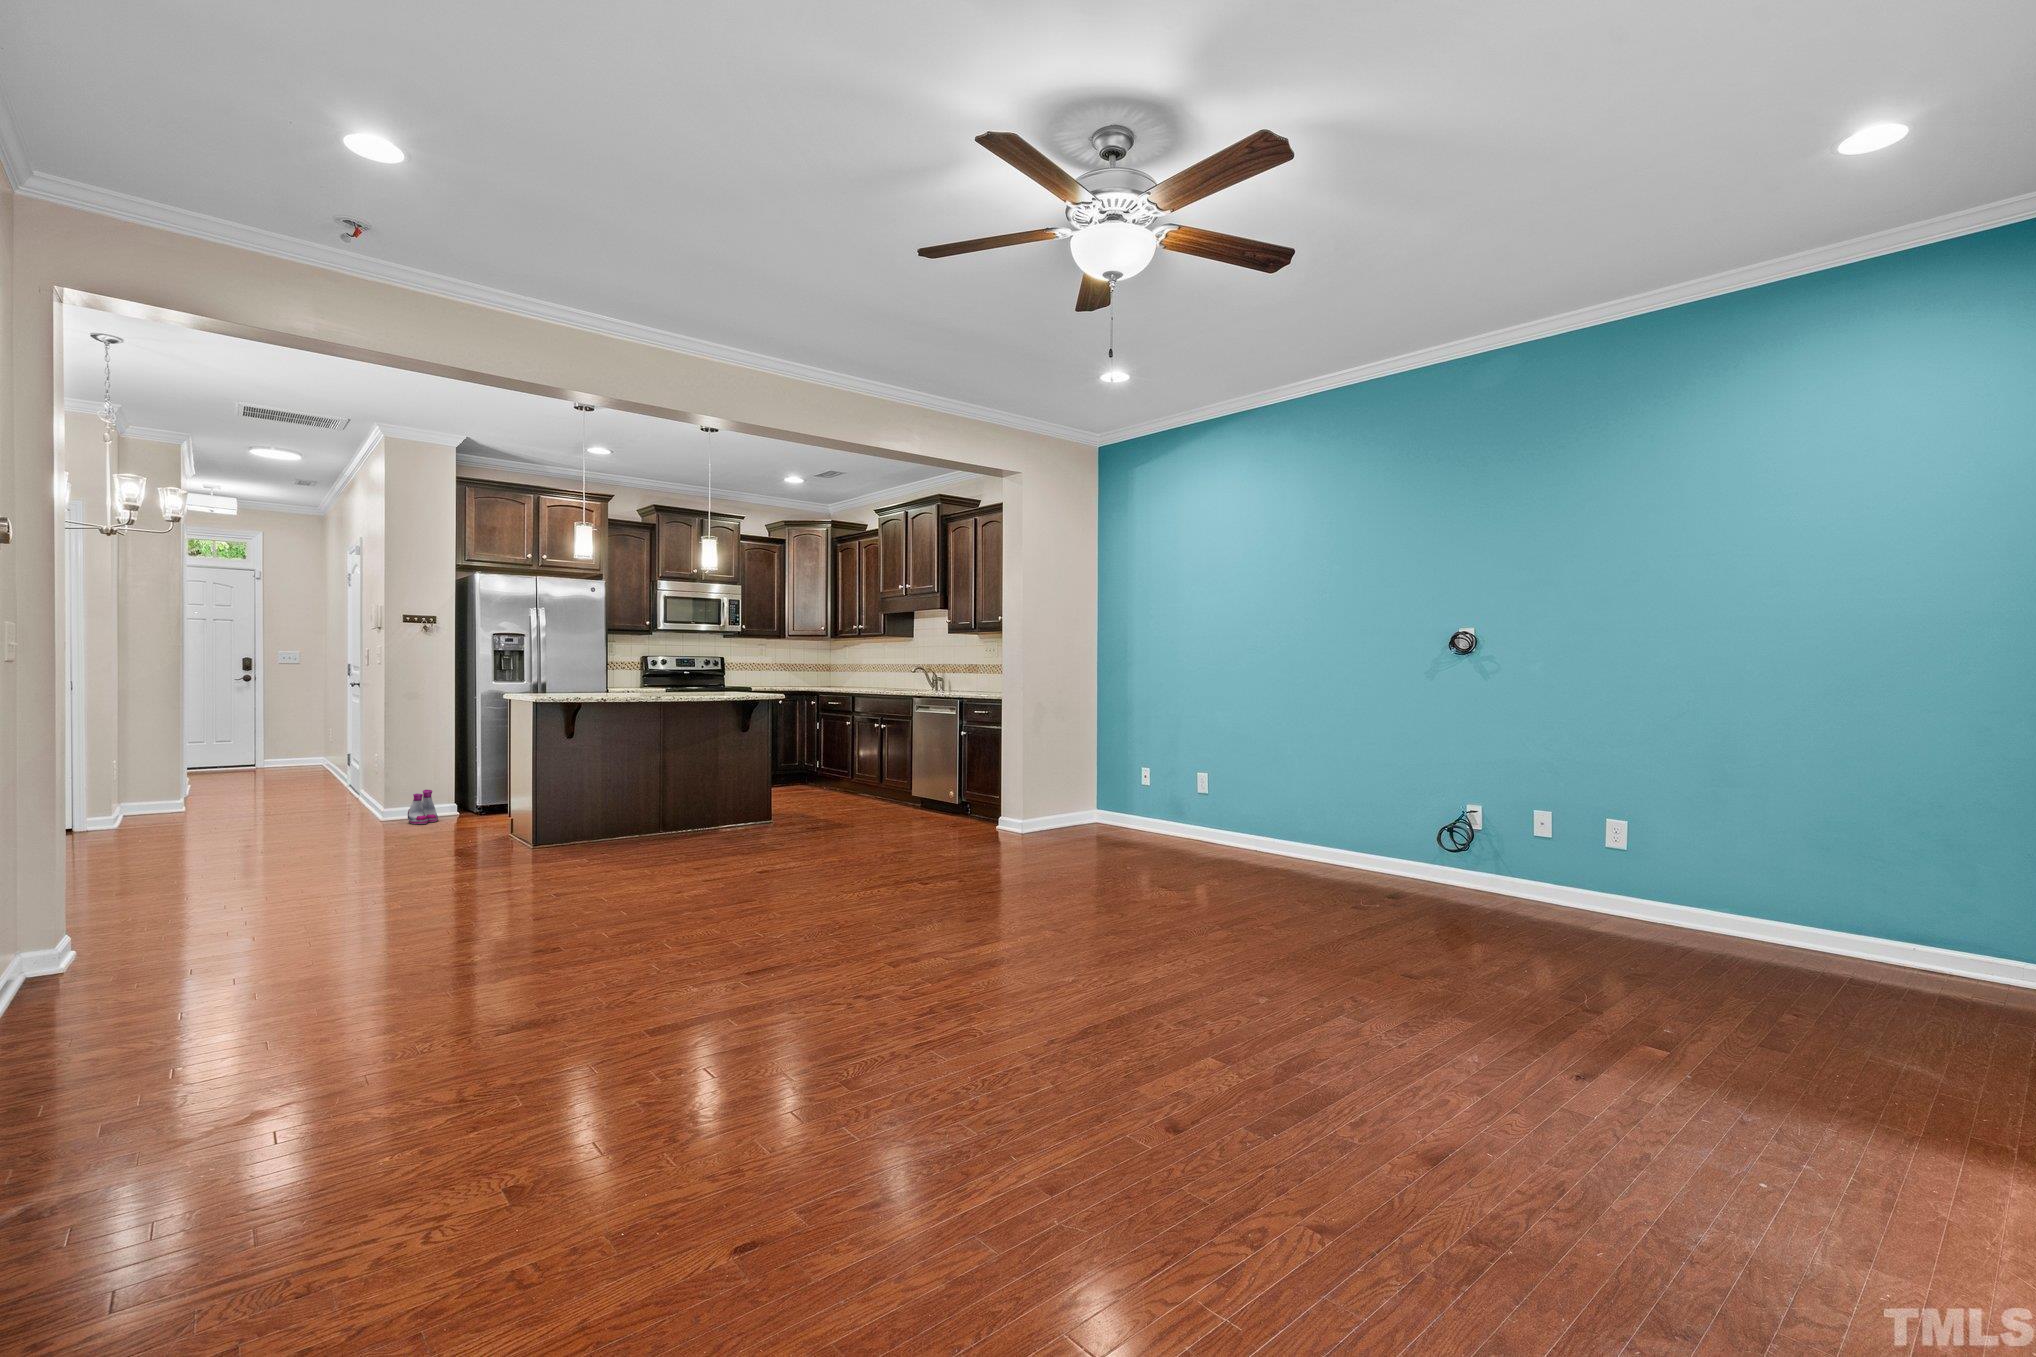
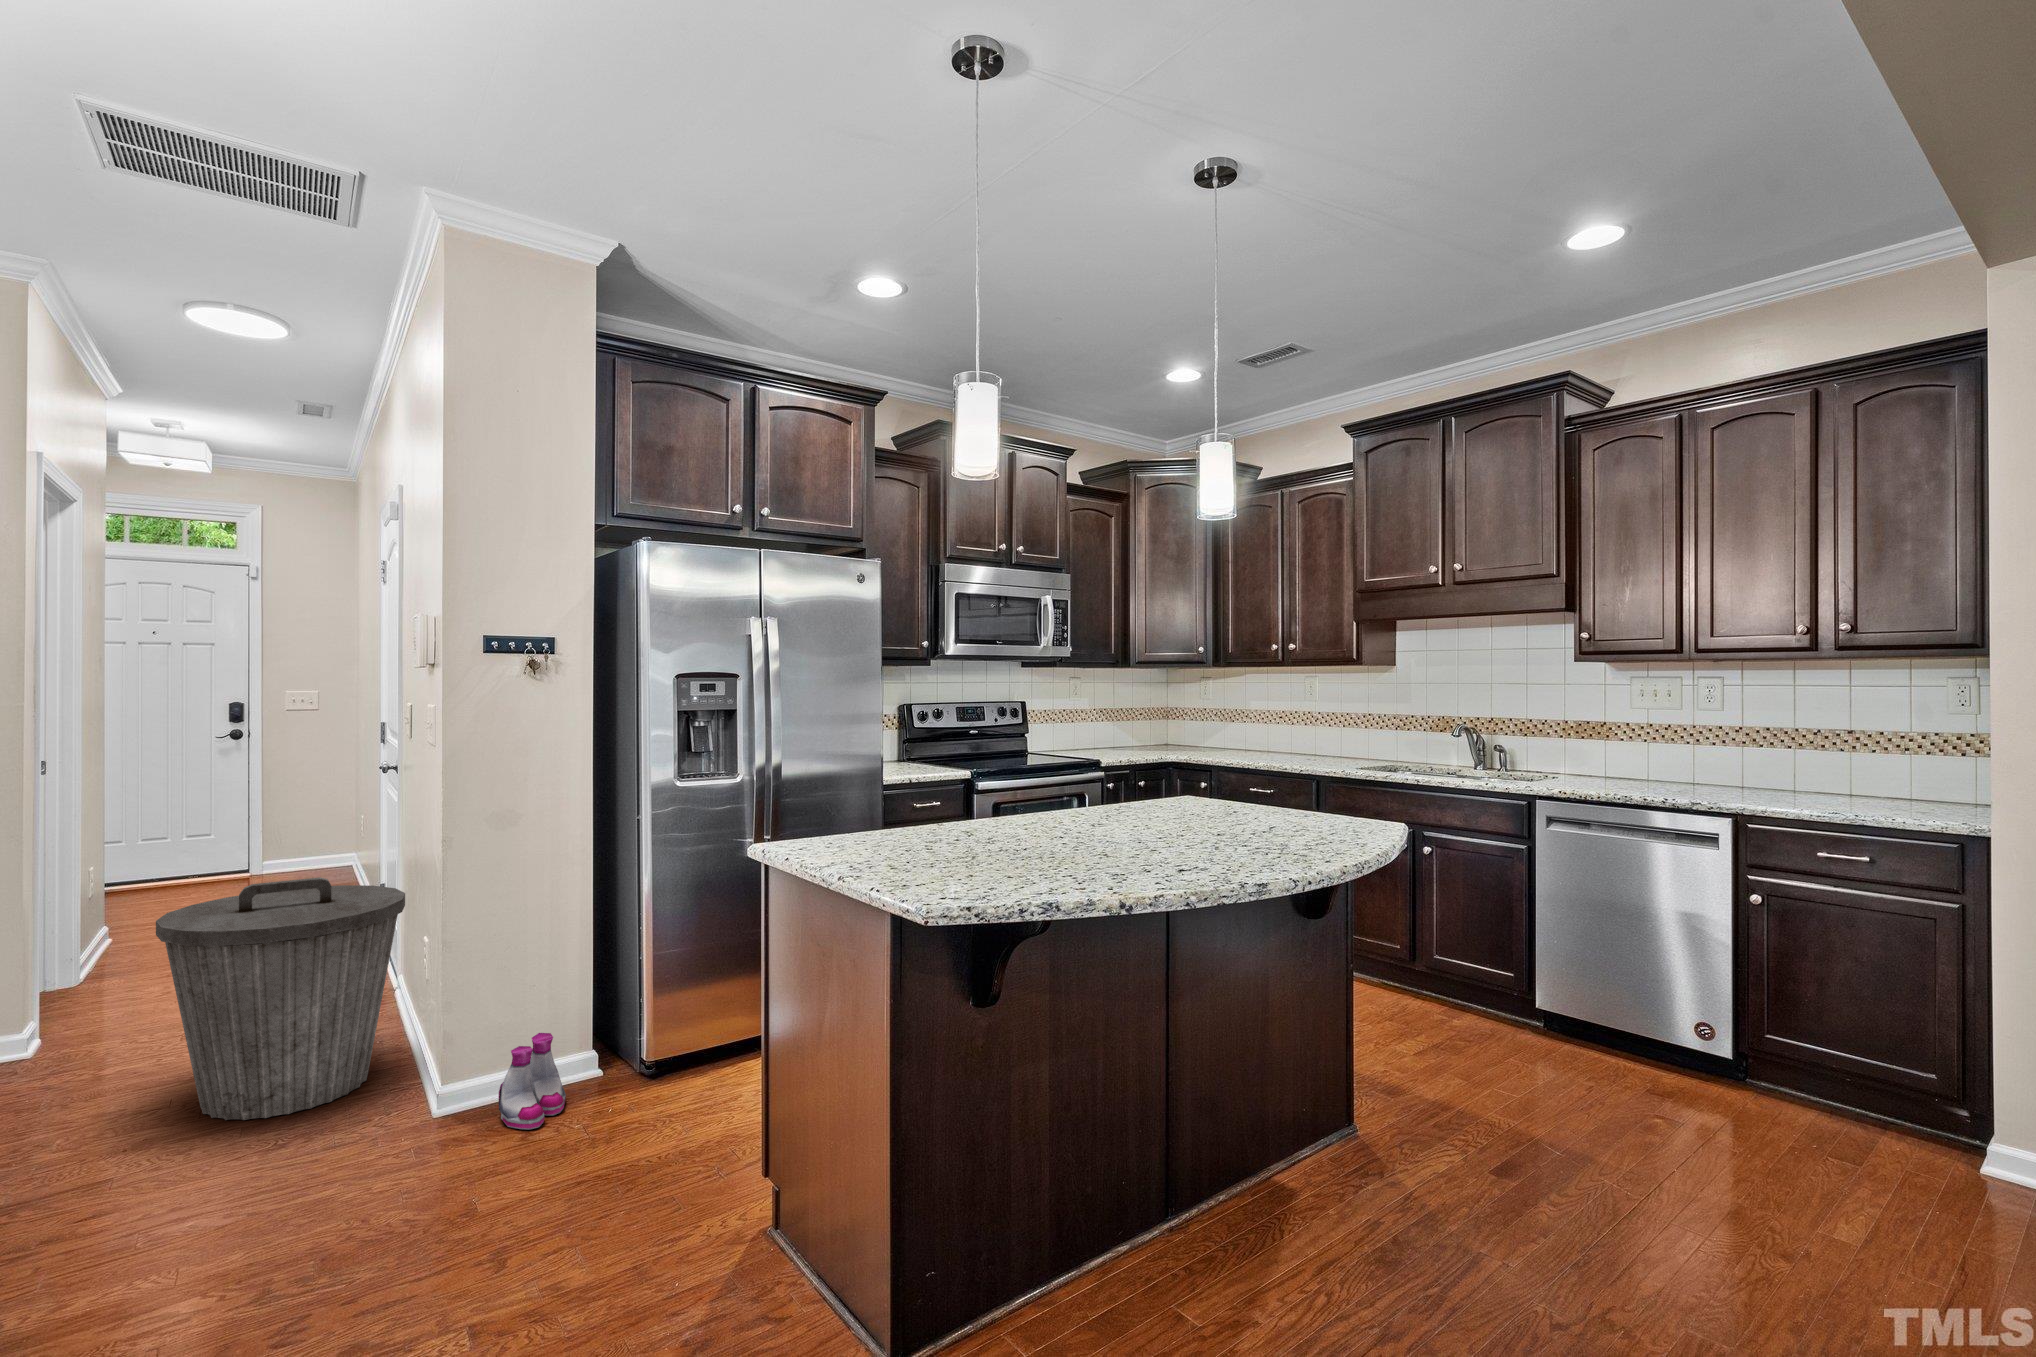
trash can: none [256,724,365,822] -> present [156,877,405,1120]

